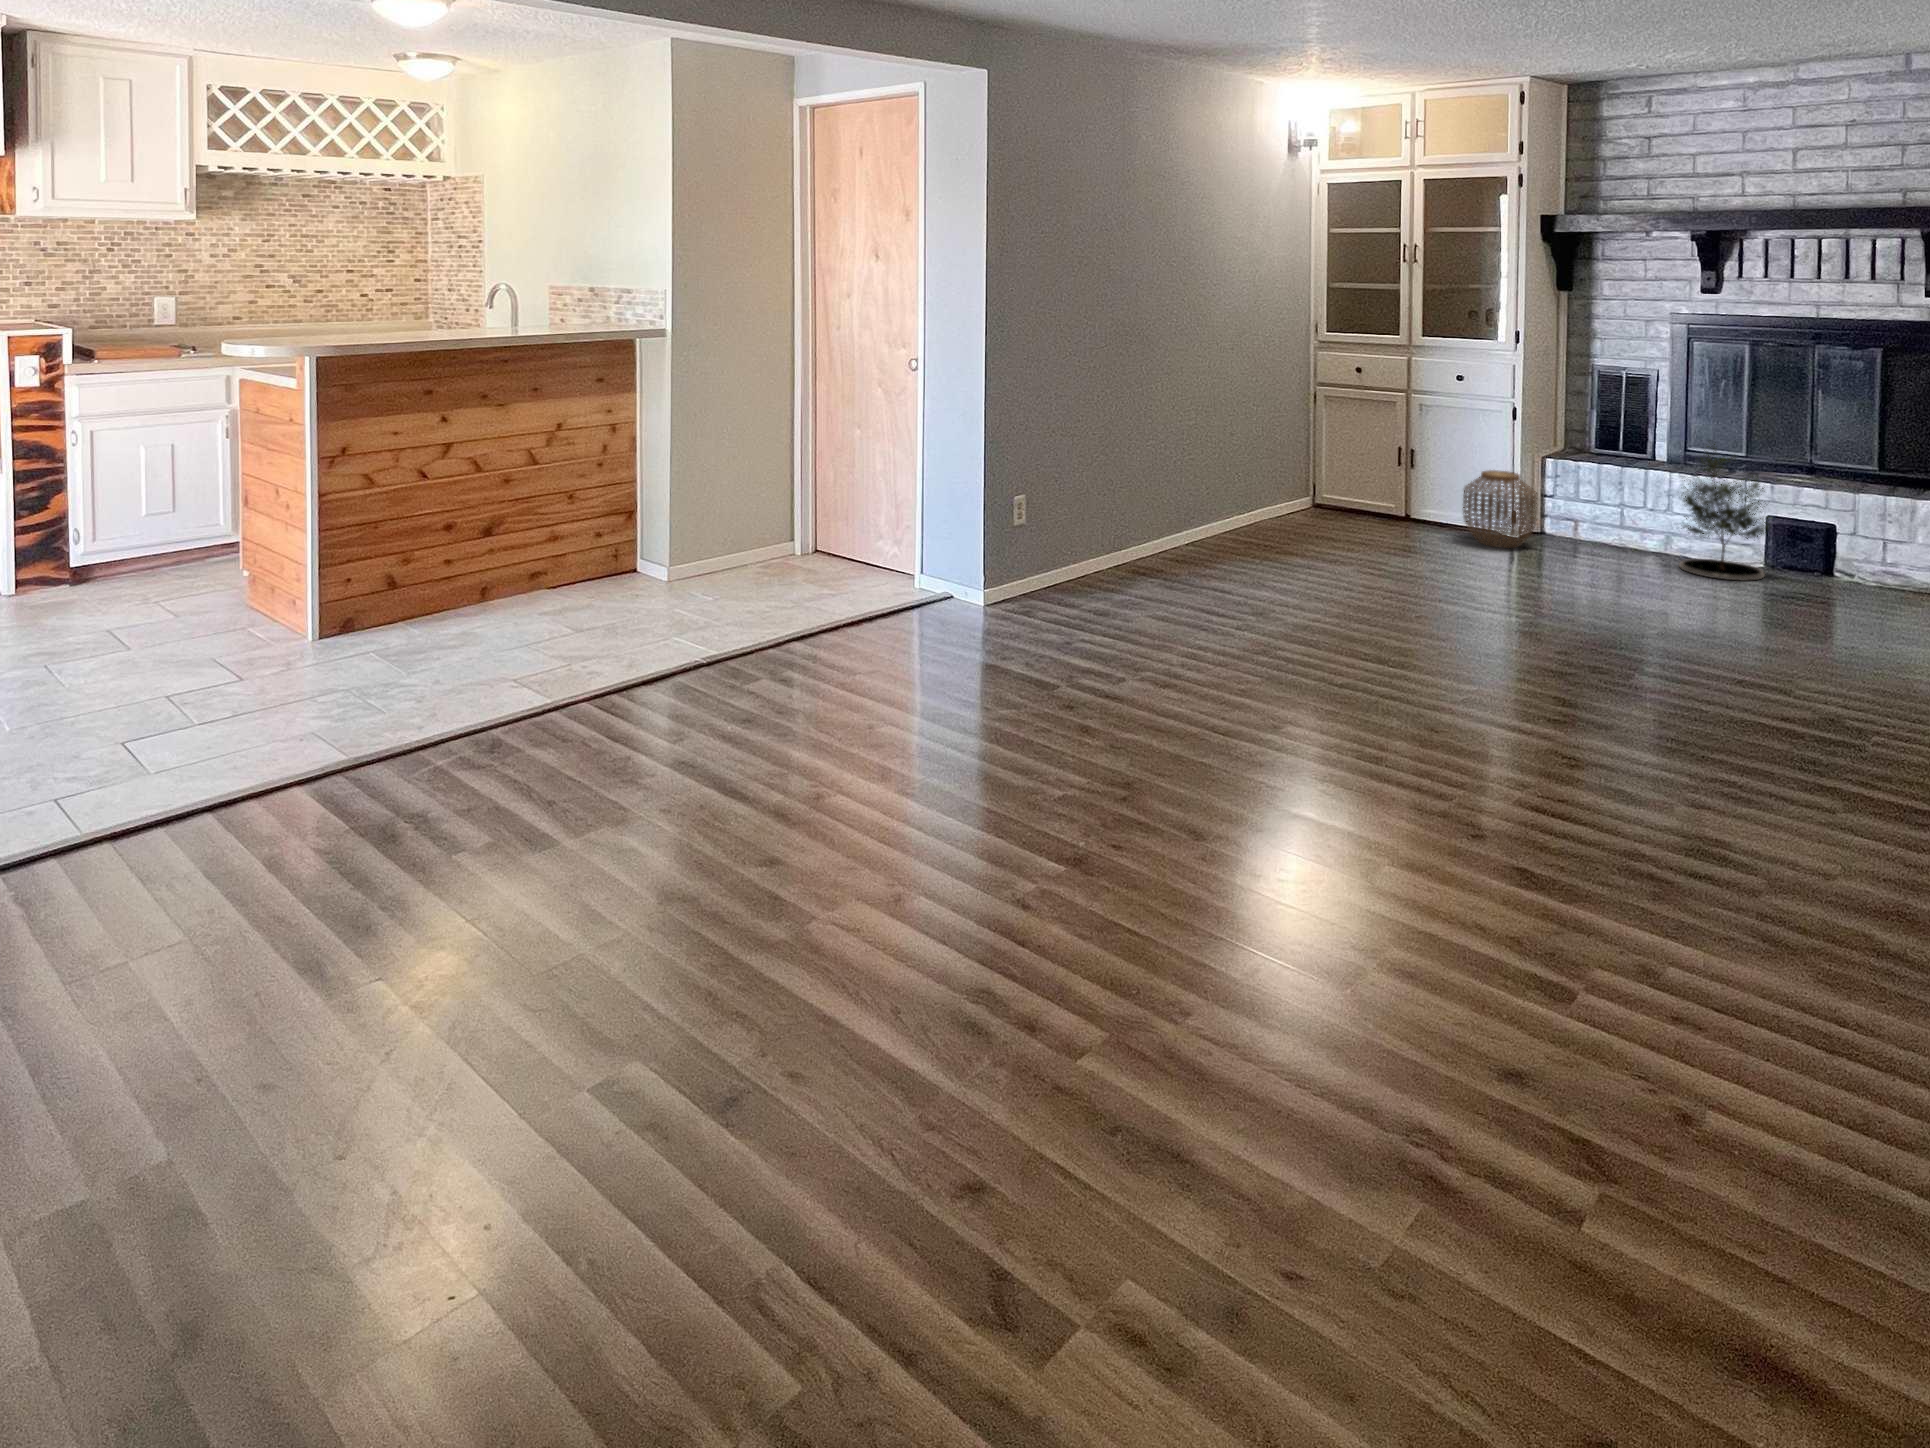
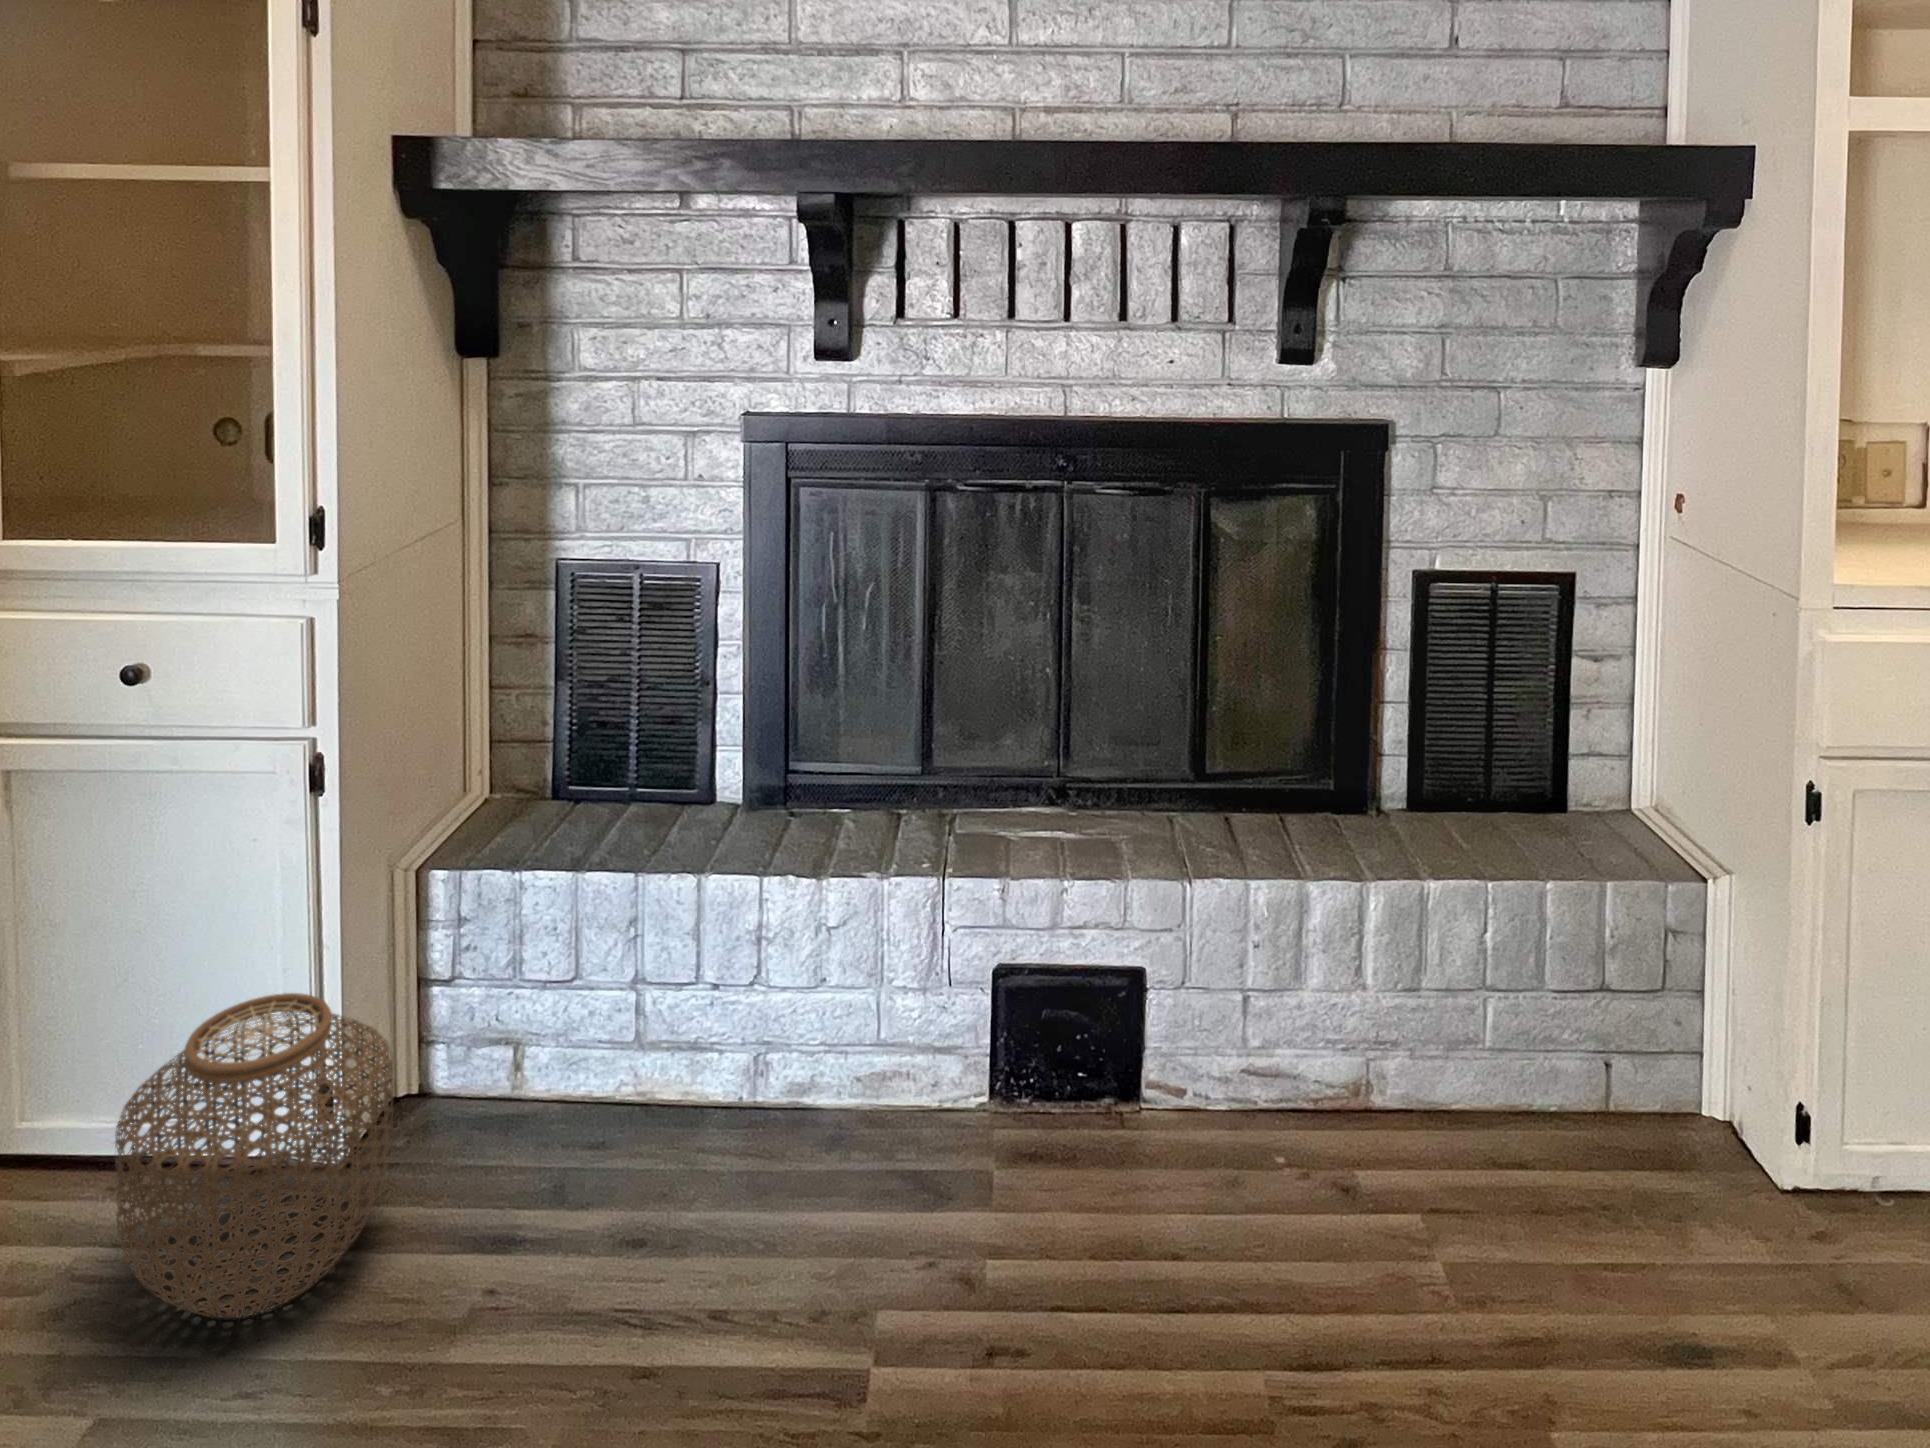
potted tree: present [1679,444,1772,581] -> none [809,800,1043,1243]

